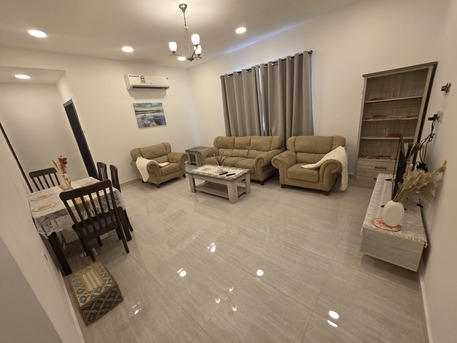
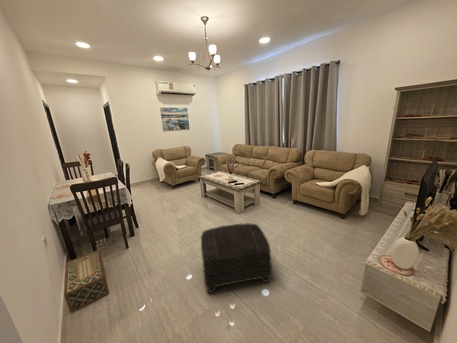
ottoman: none [211,209,282,279] -> present [201,223,272,292]

